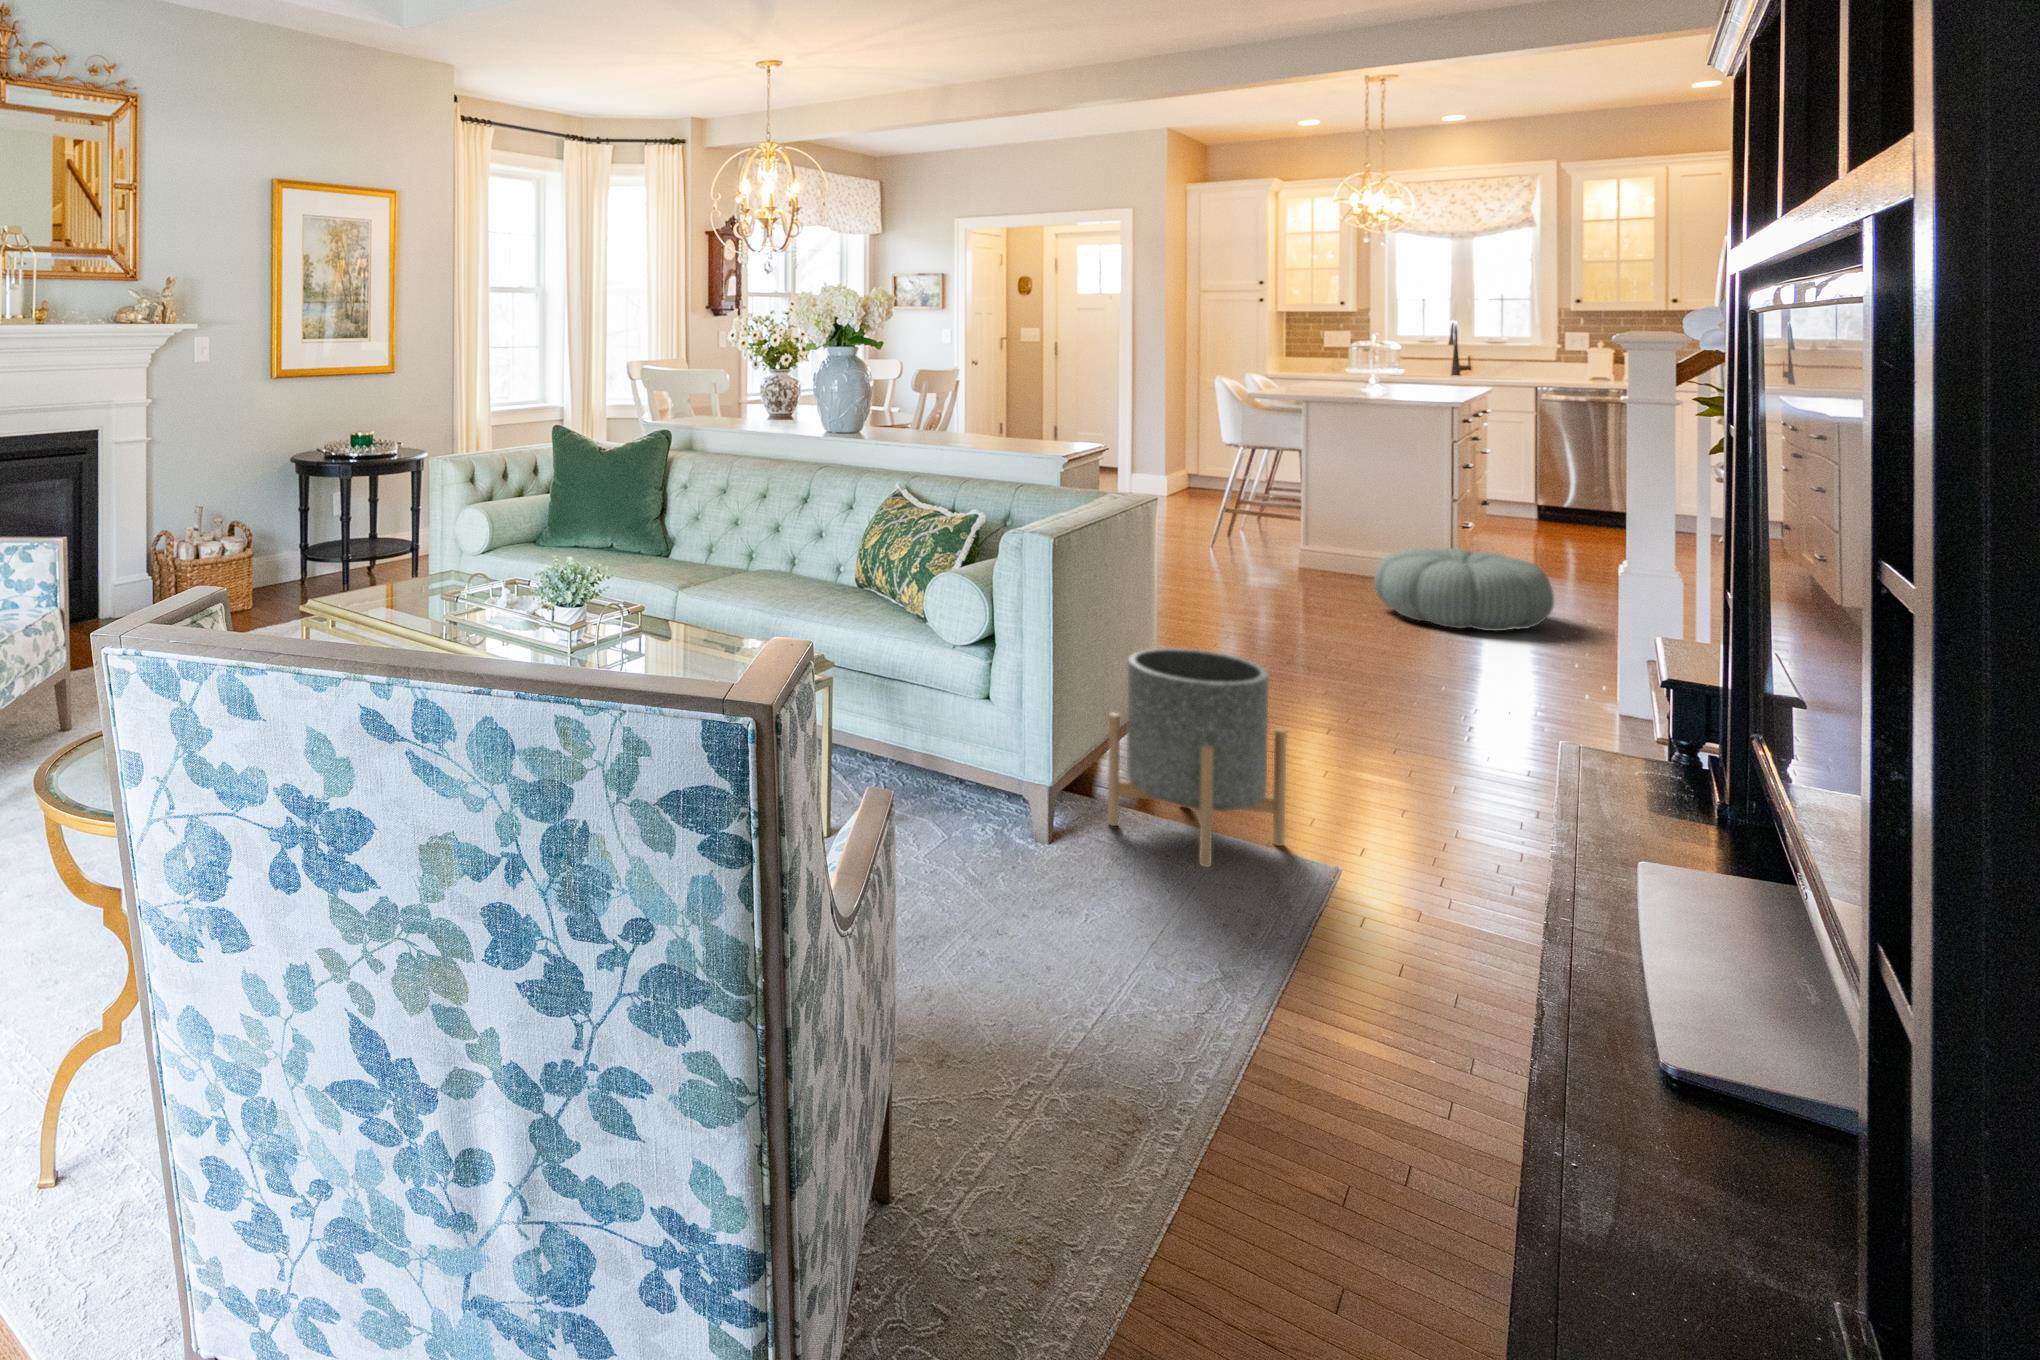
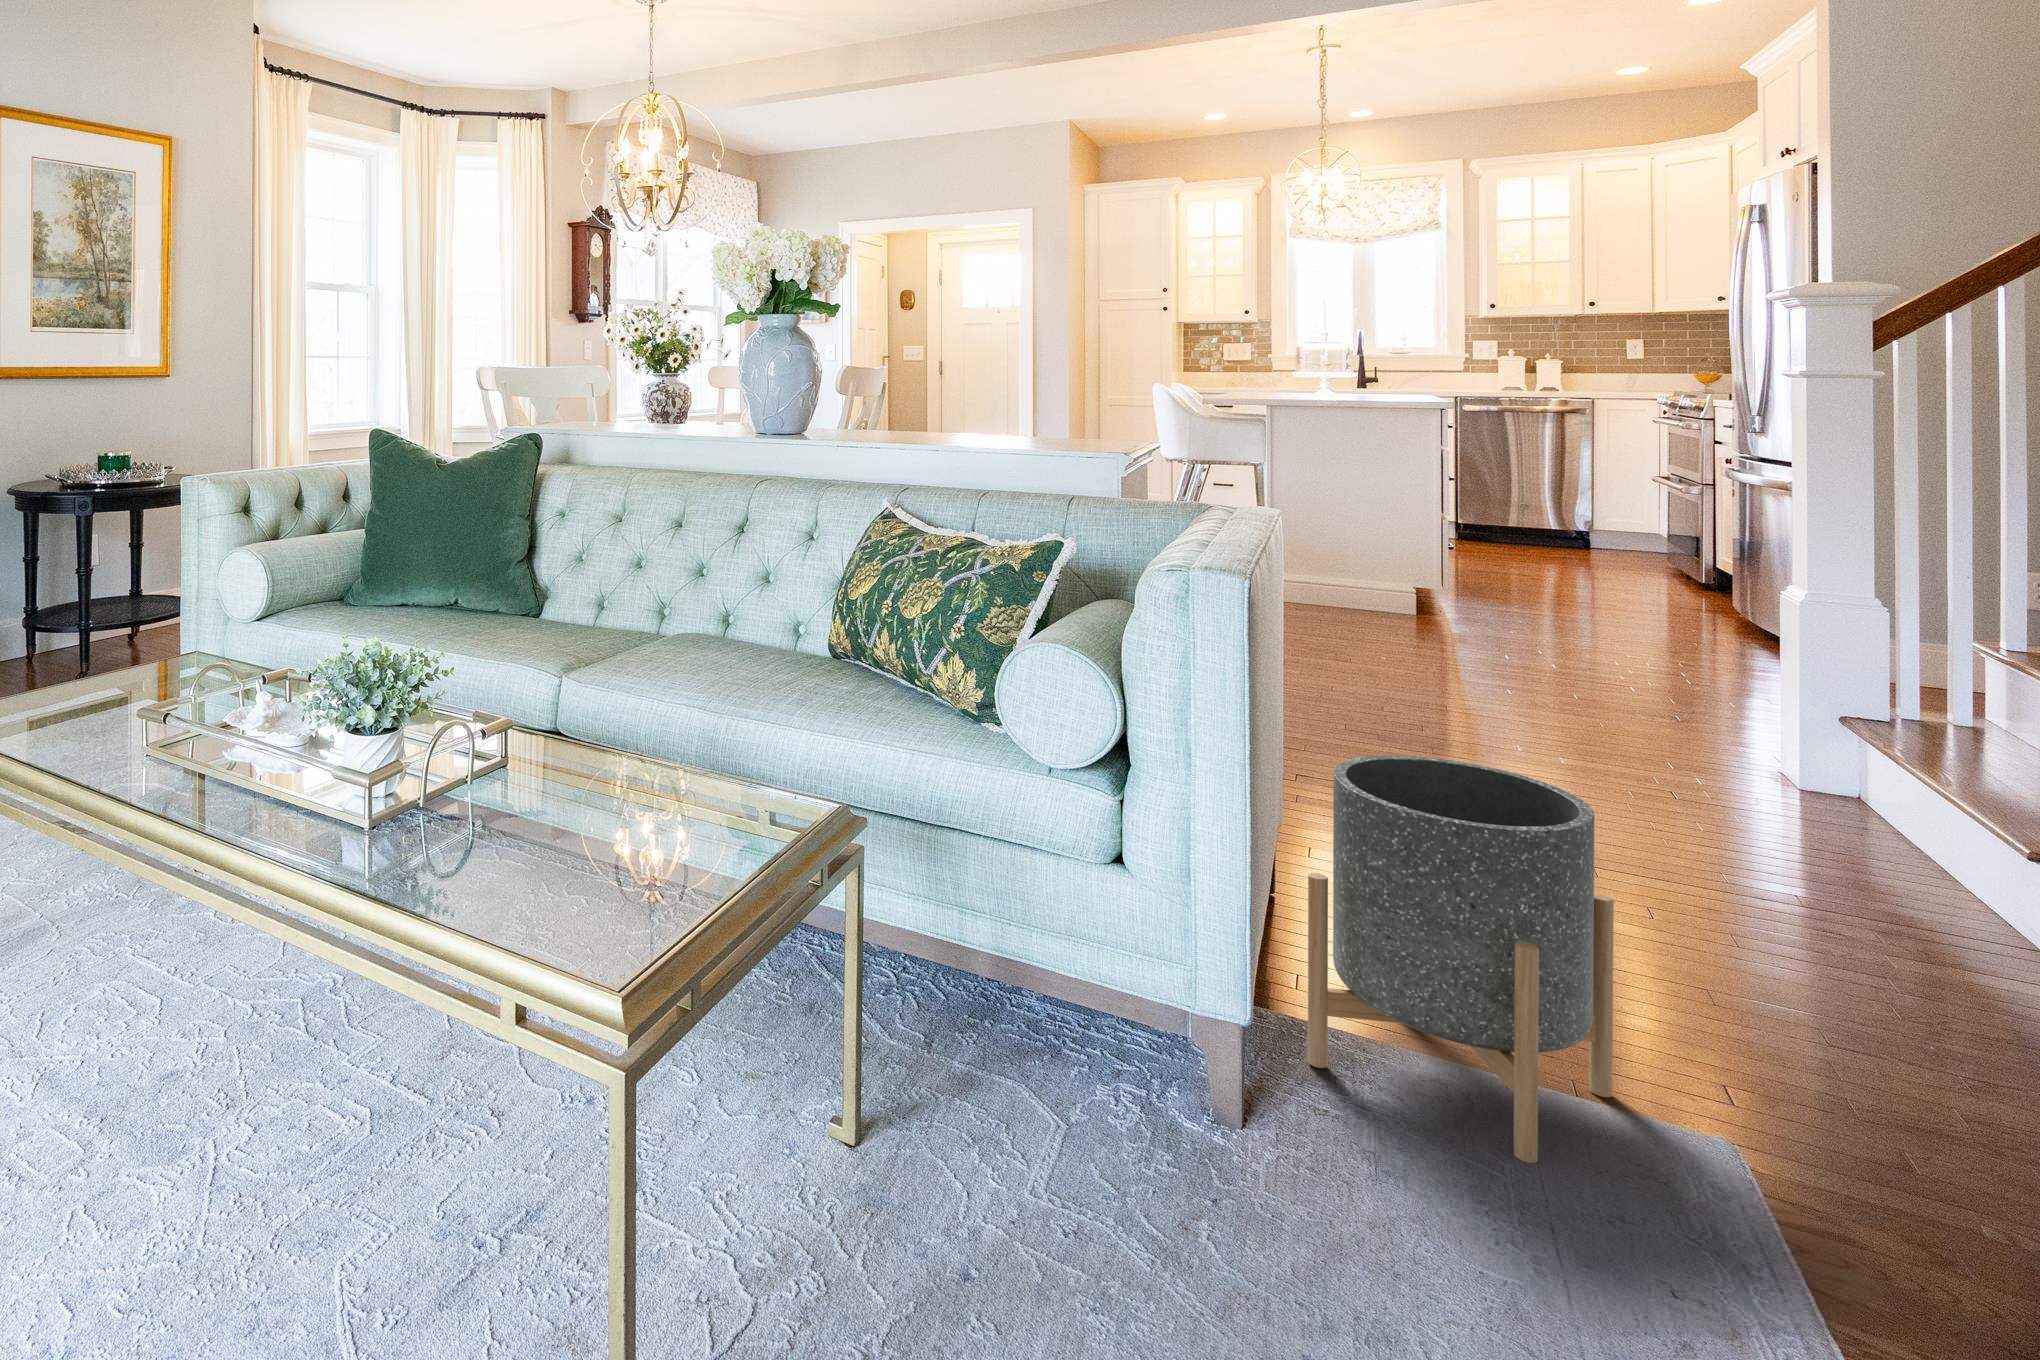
pouf: present [1374,548,1554,631] -> none [1390,577,1615,679]

